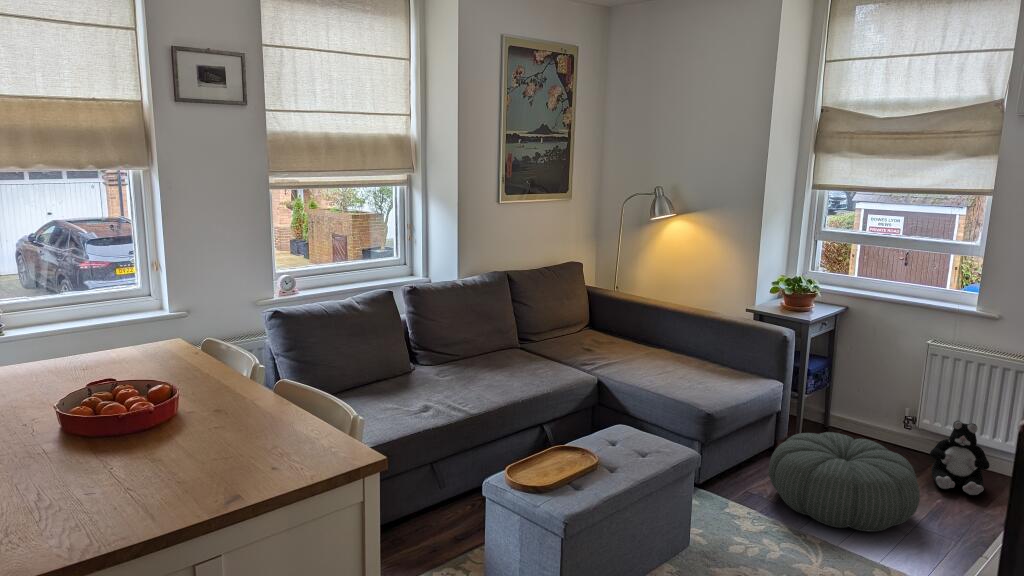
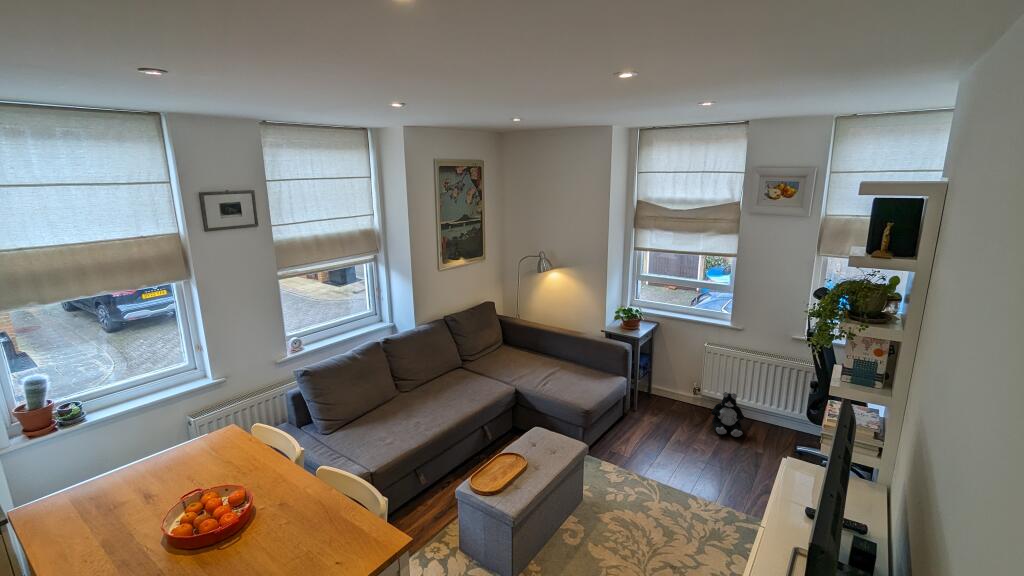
pouf: present [769,432,920,532] -> none [623,408,711,473]

